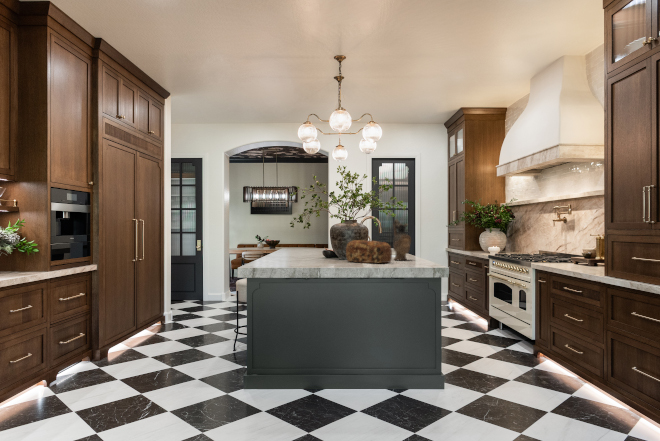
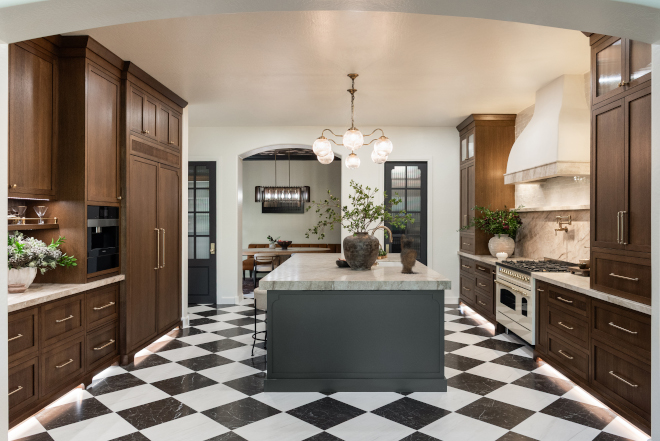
bread loaf: present [346,240,392,263] -> none [357,255,399,278]

